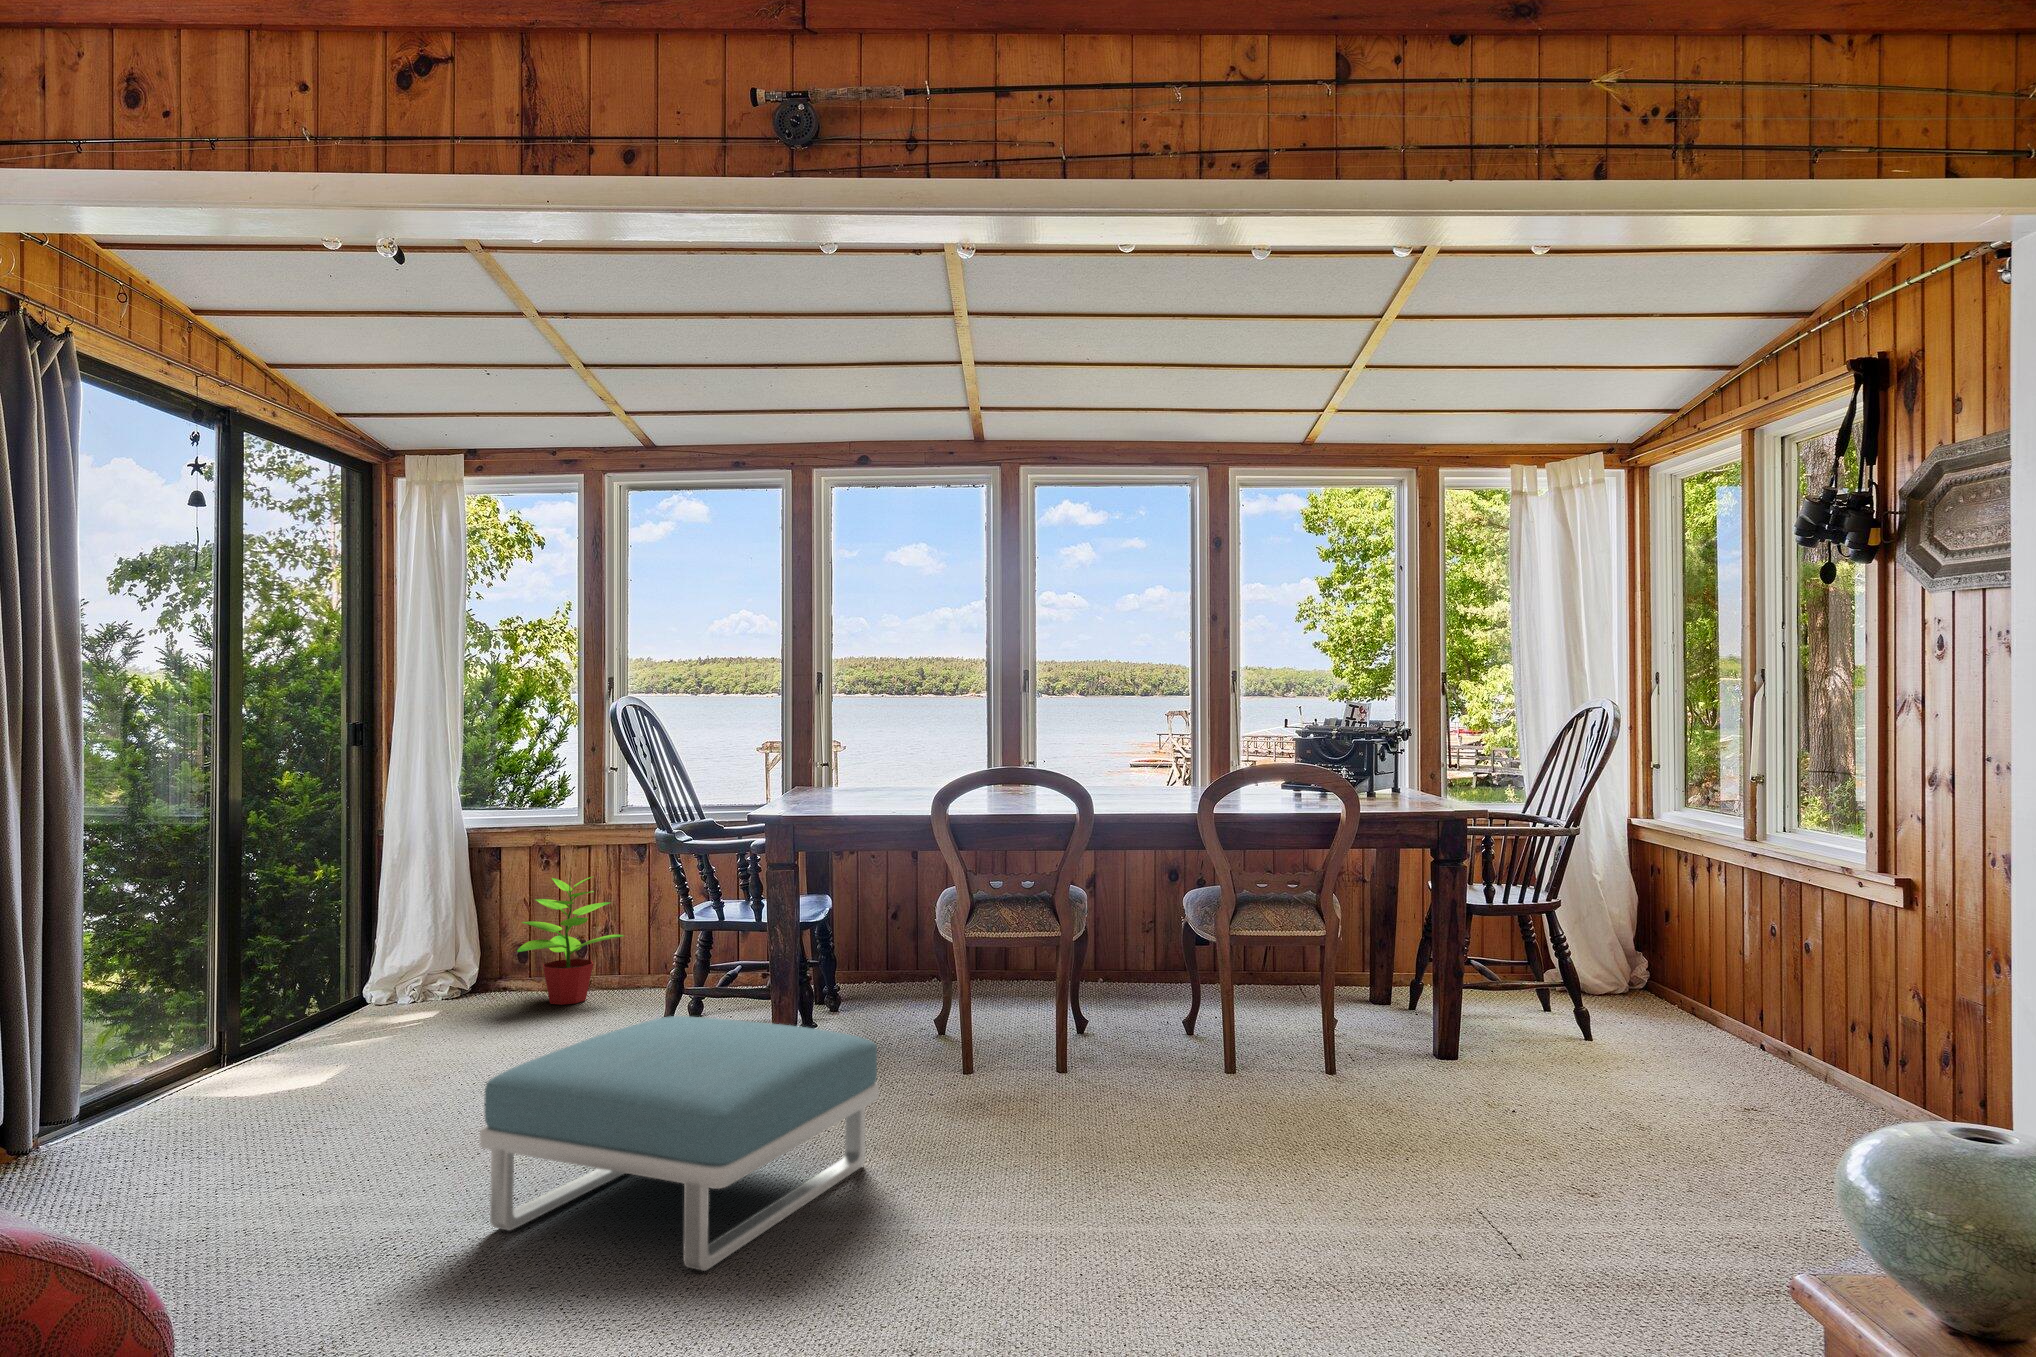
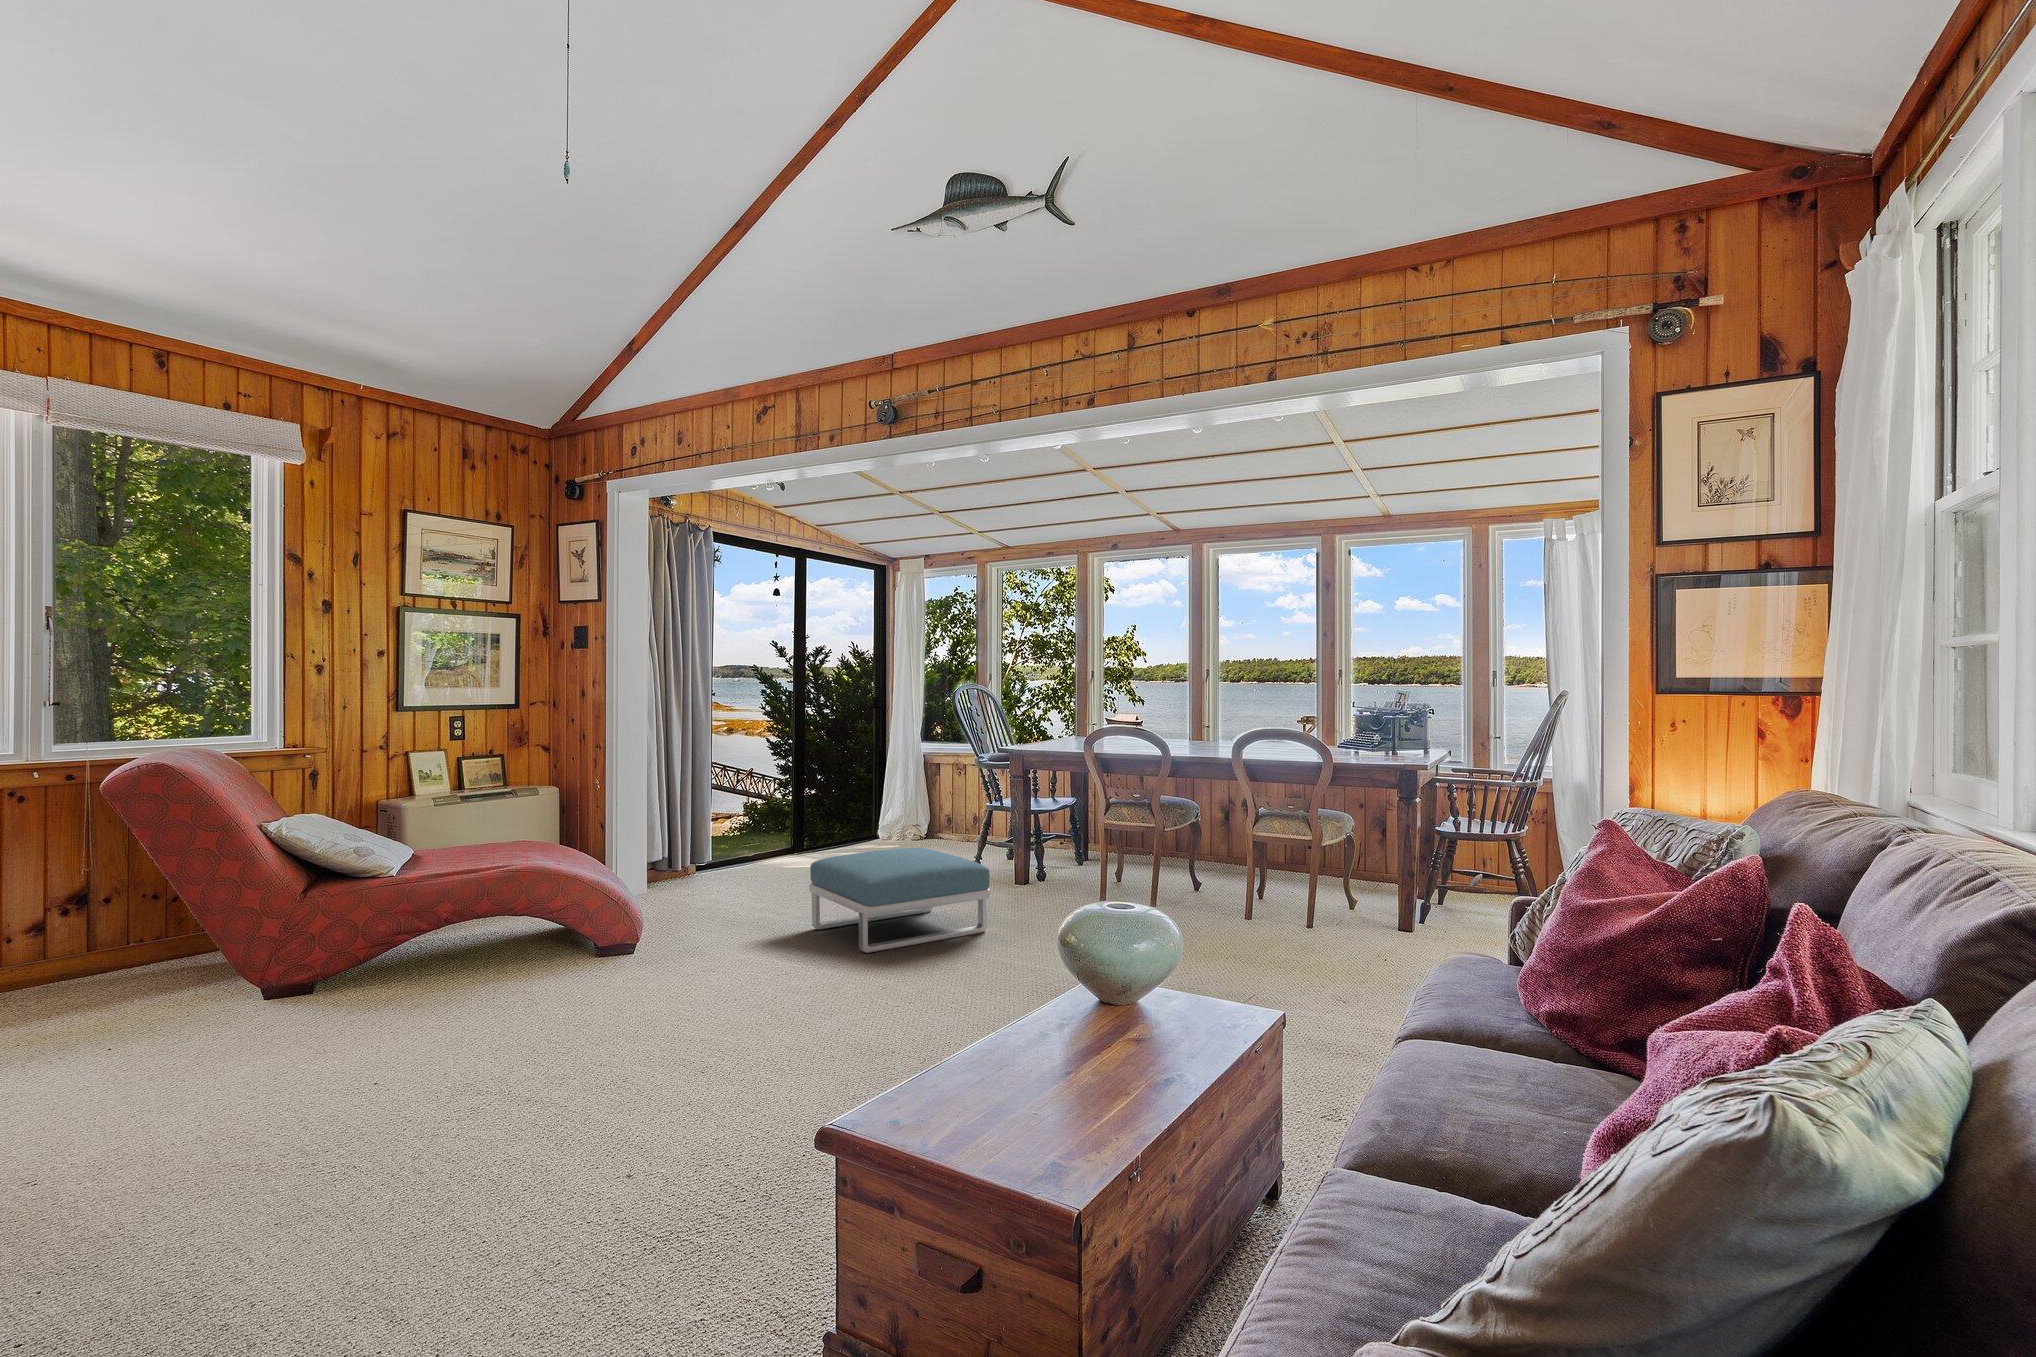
potted plant: present [517,877,624,1005] -> none [932,775,989,850]

